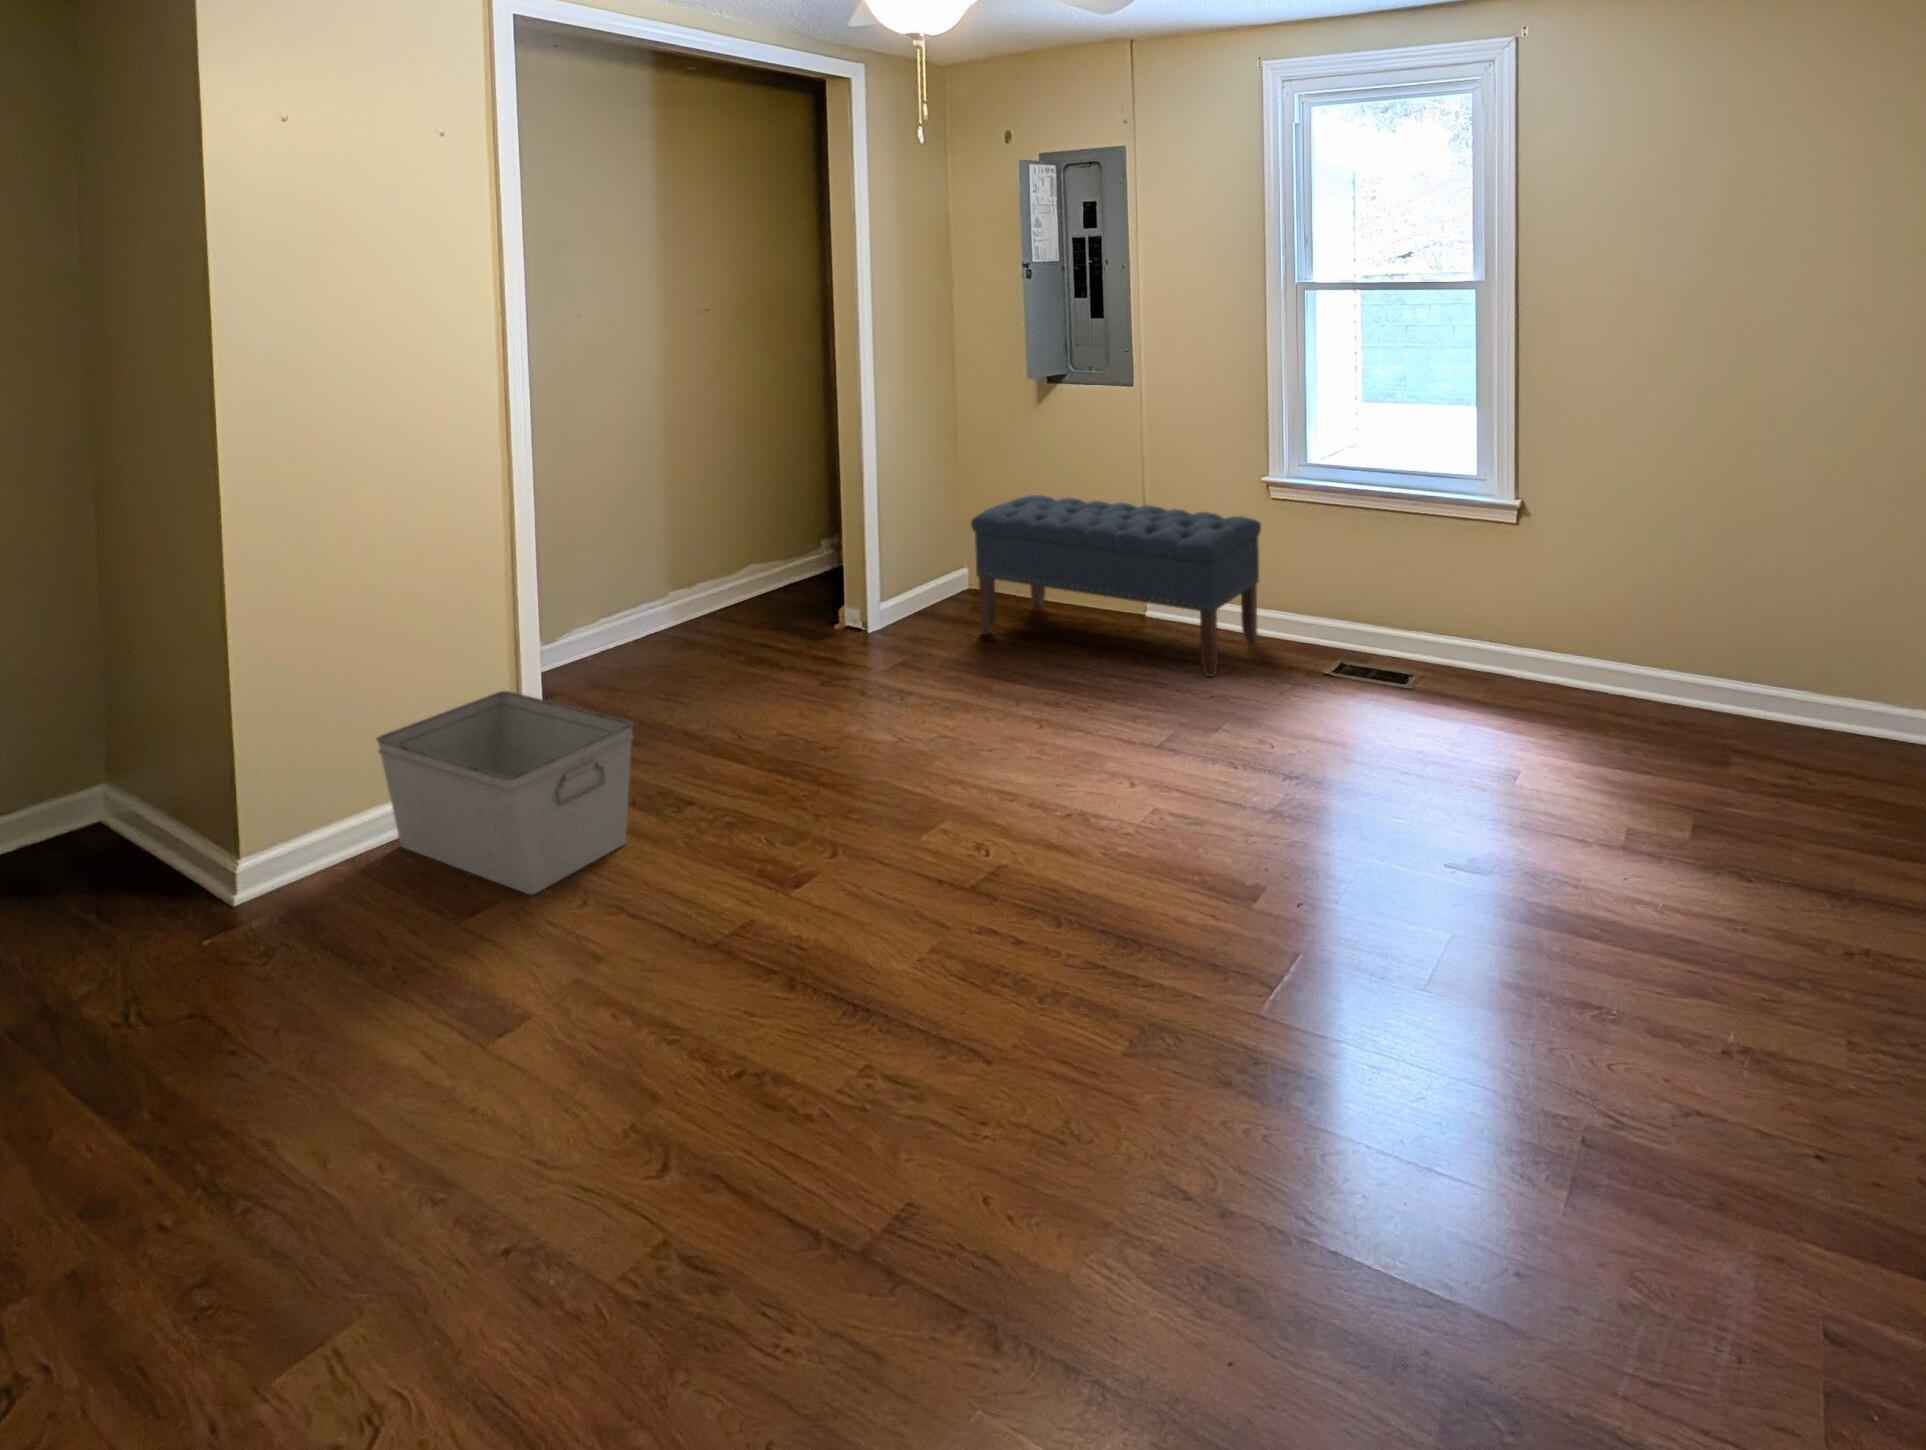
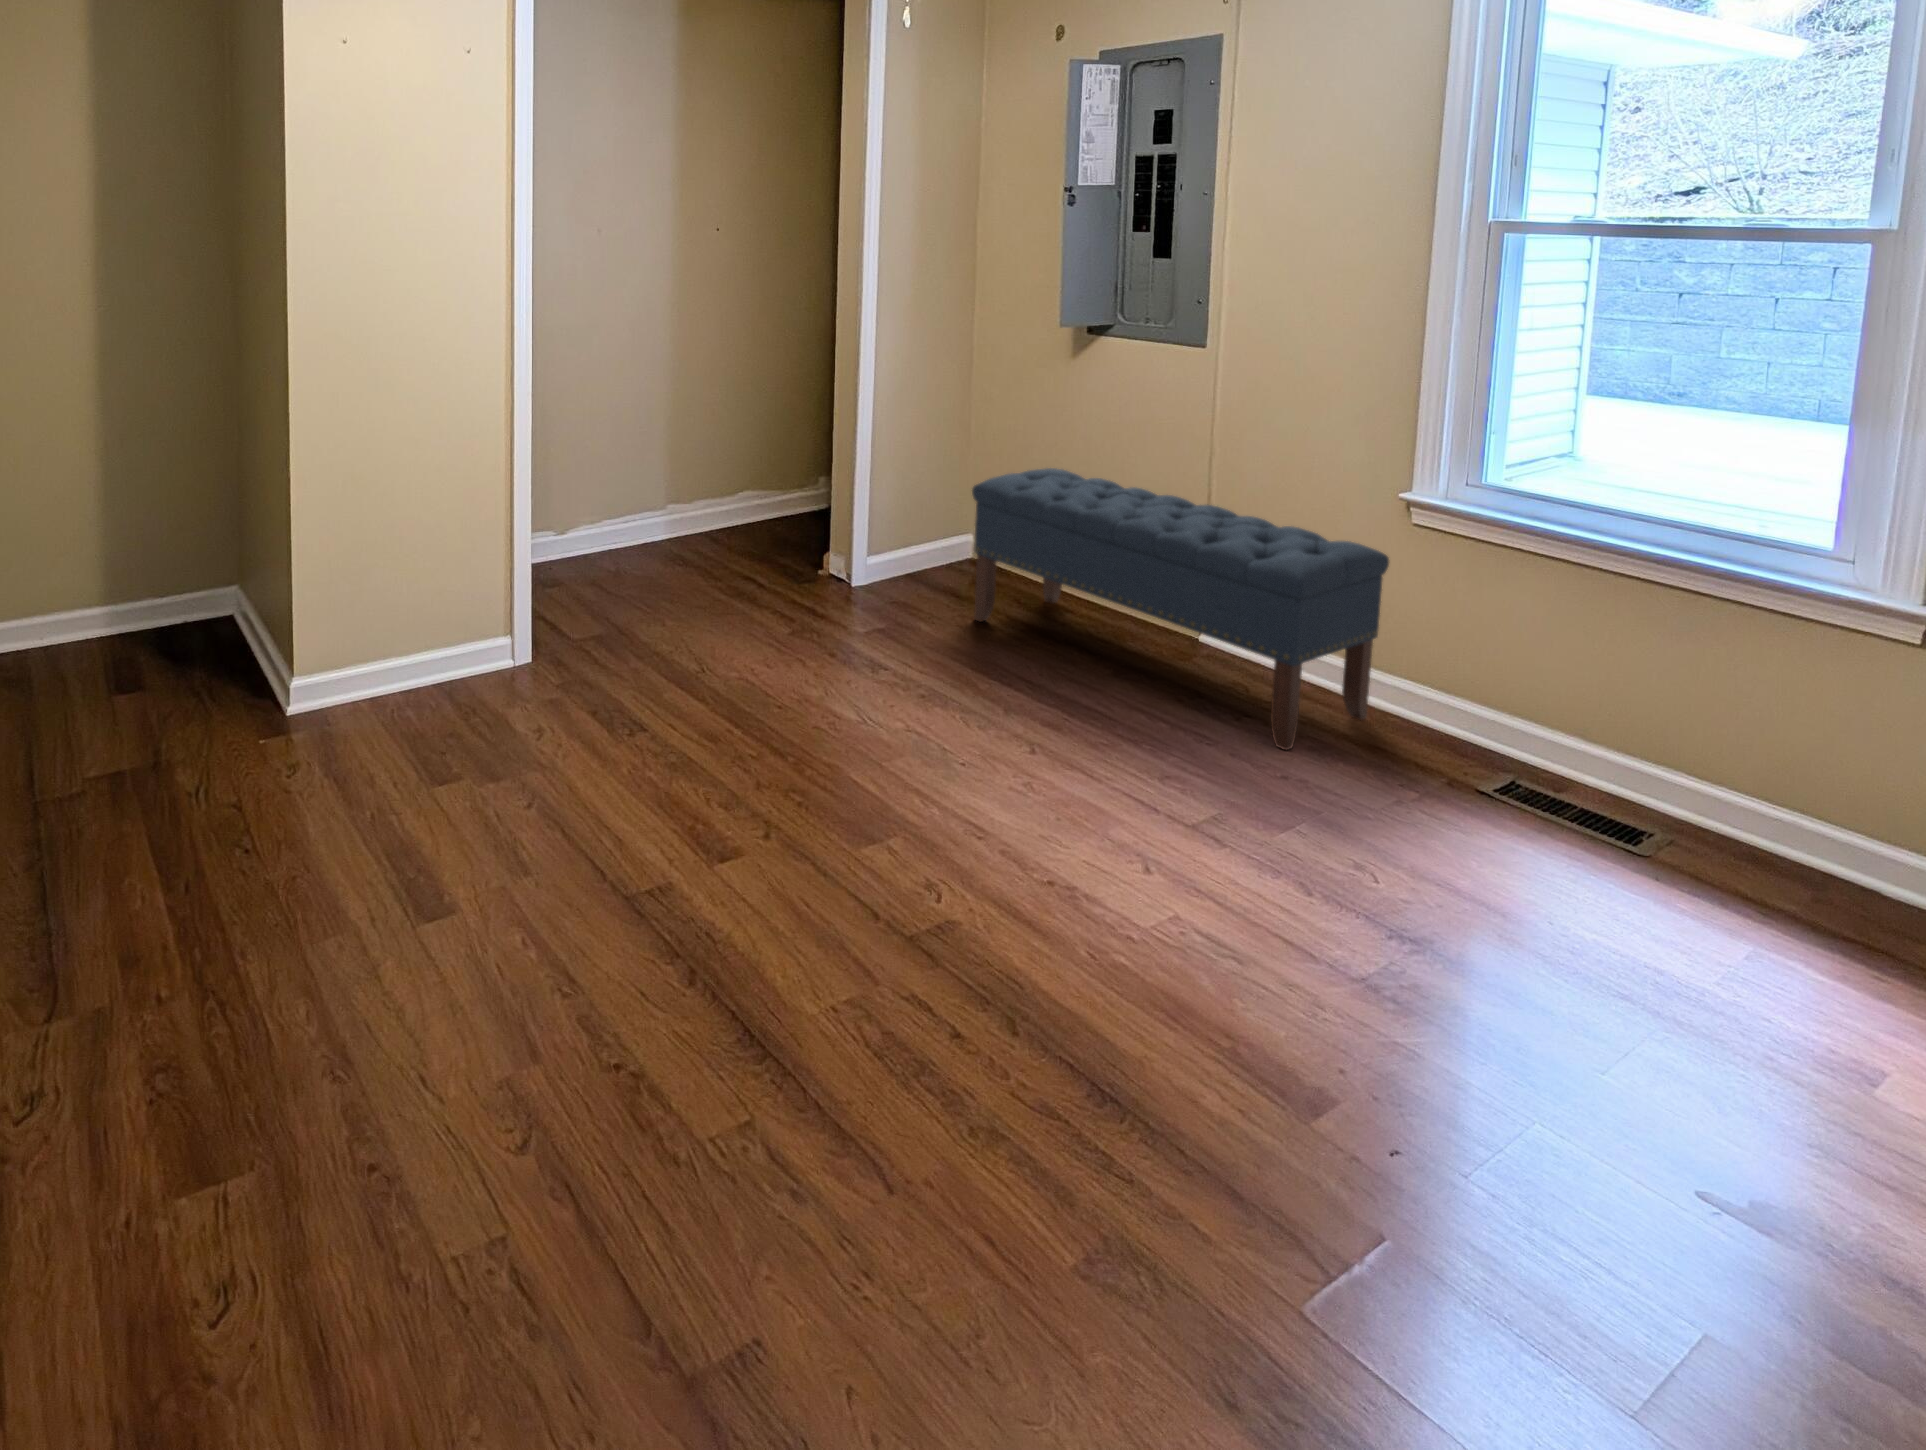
storage bin: present [376,691,633,895] -> none [389,578,587,779]

